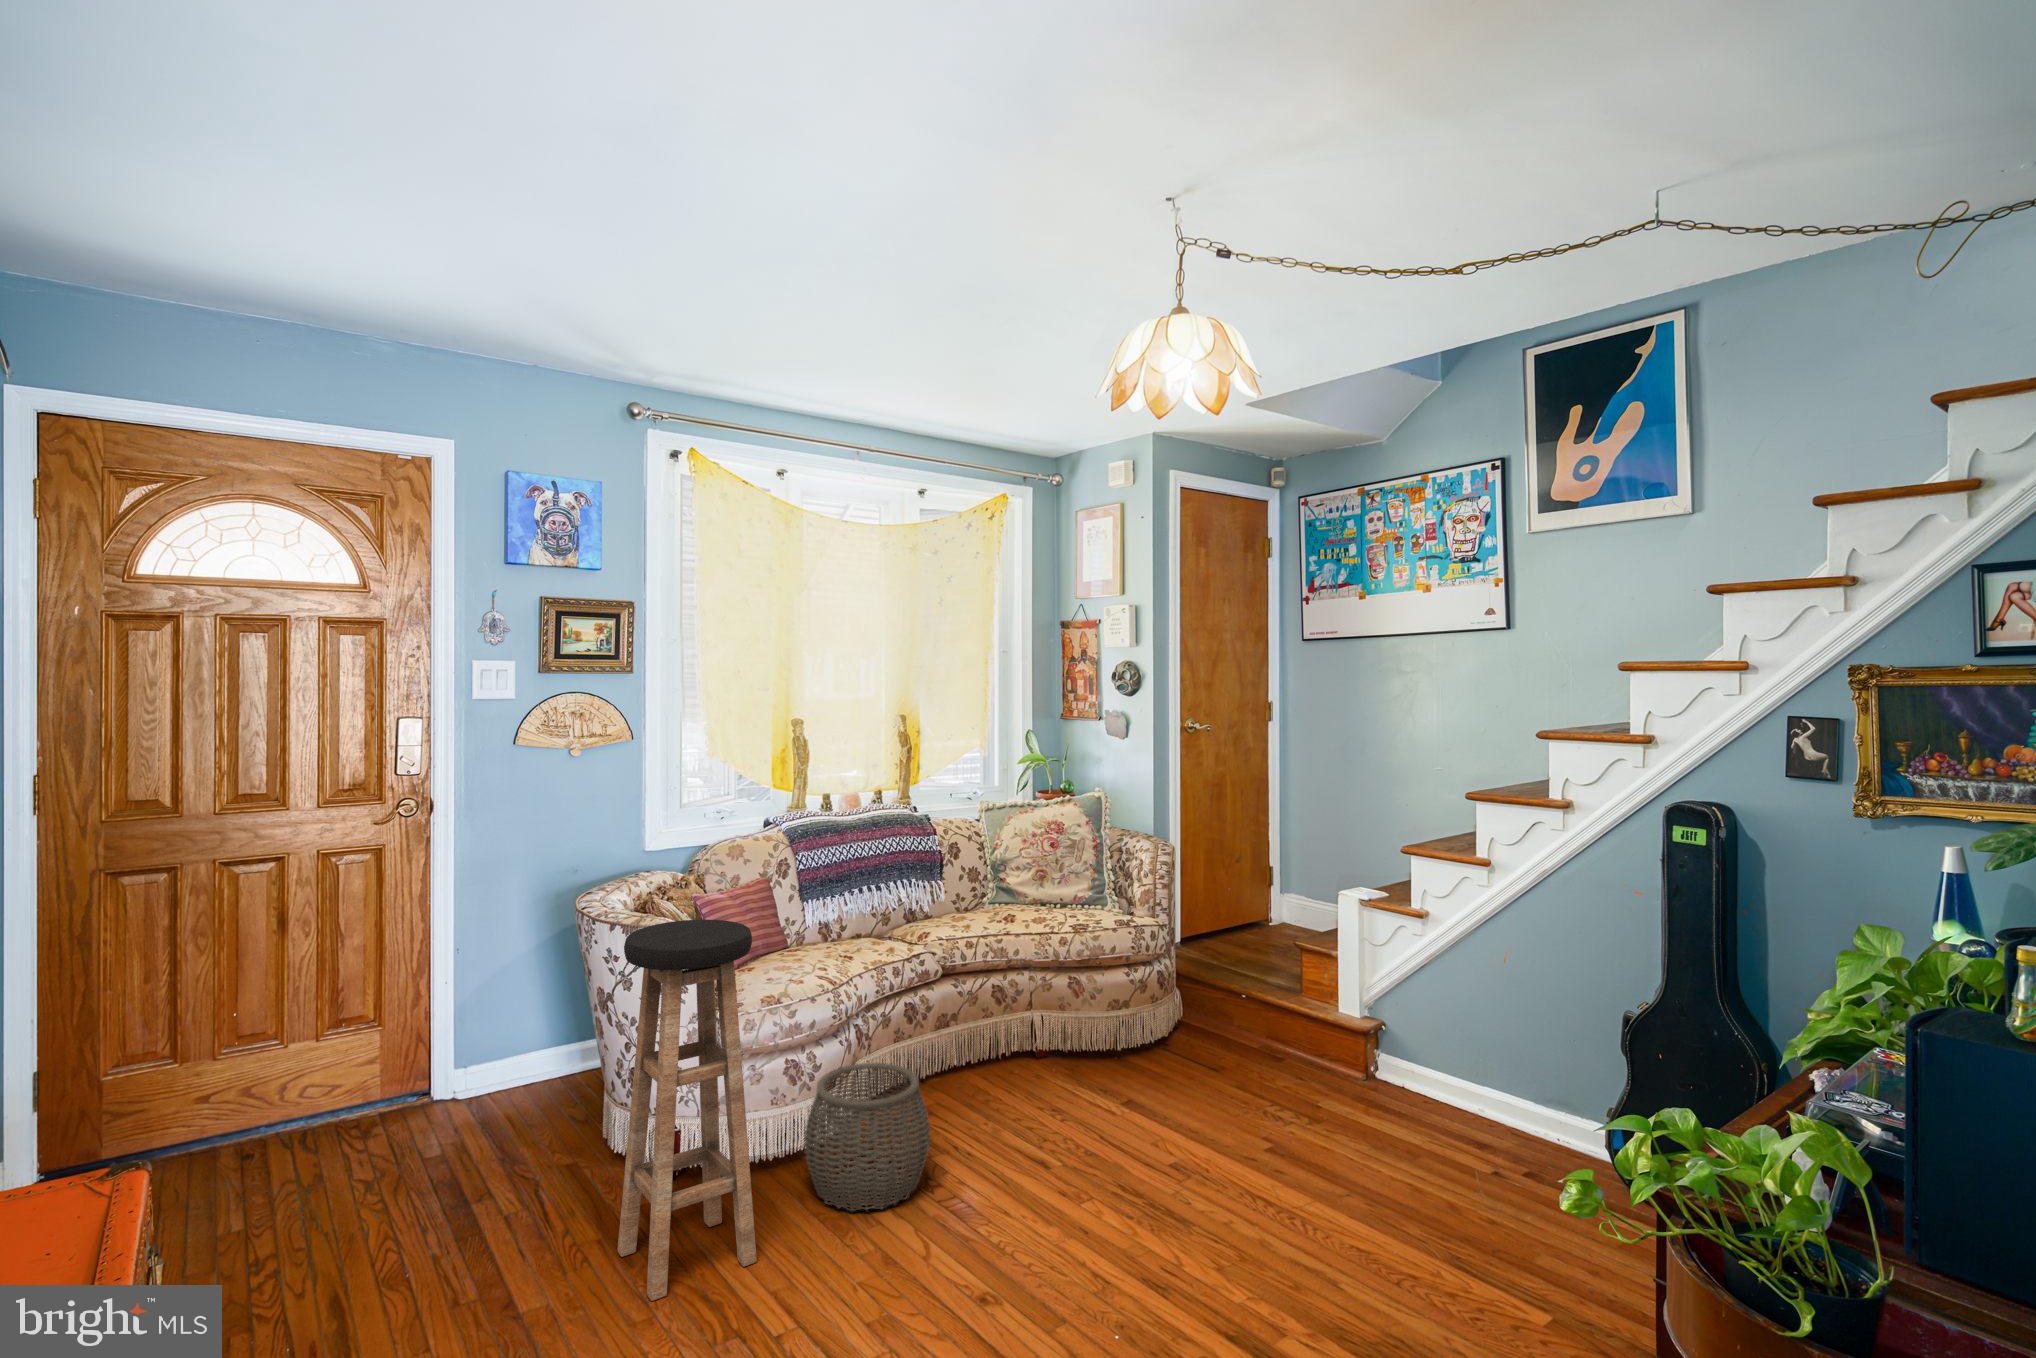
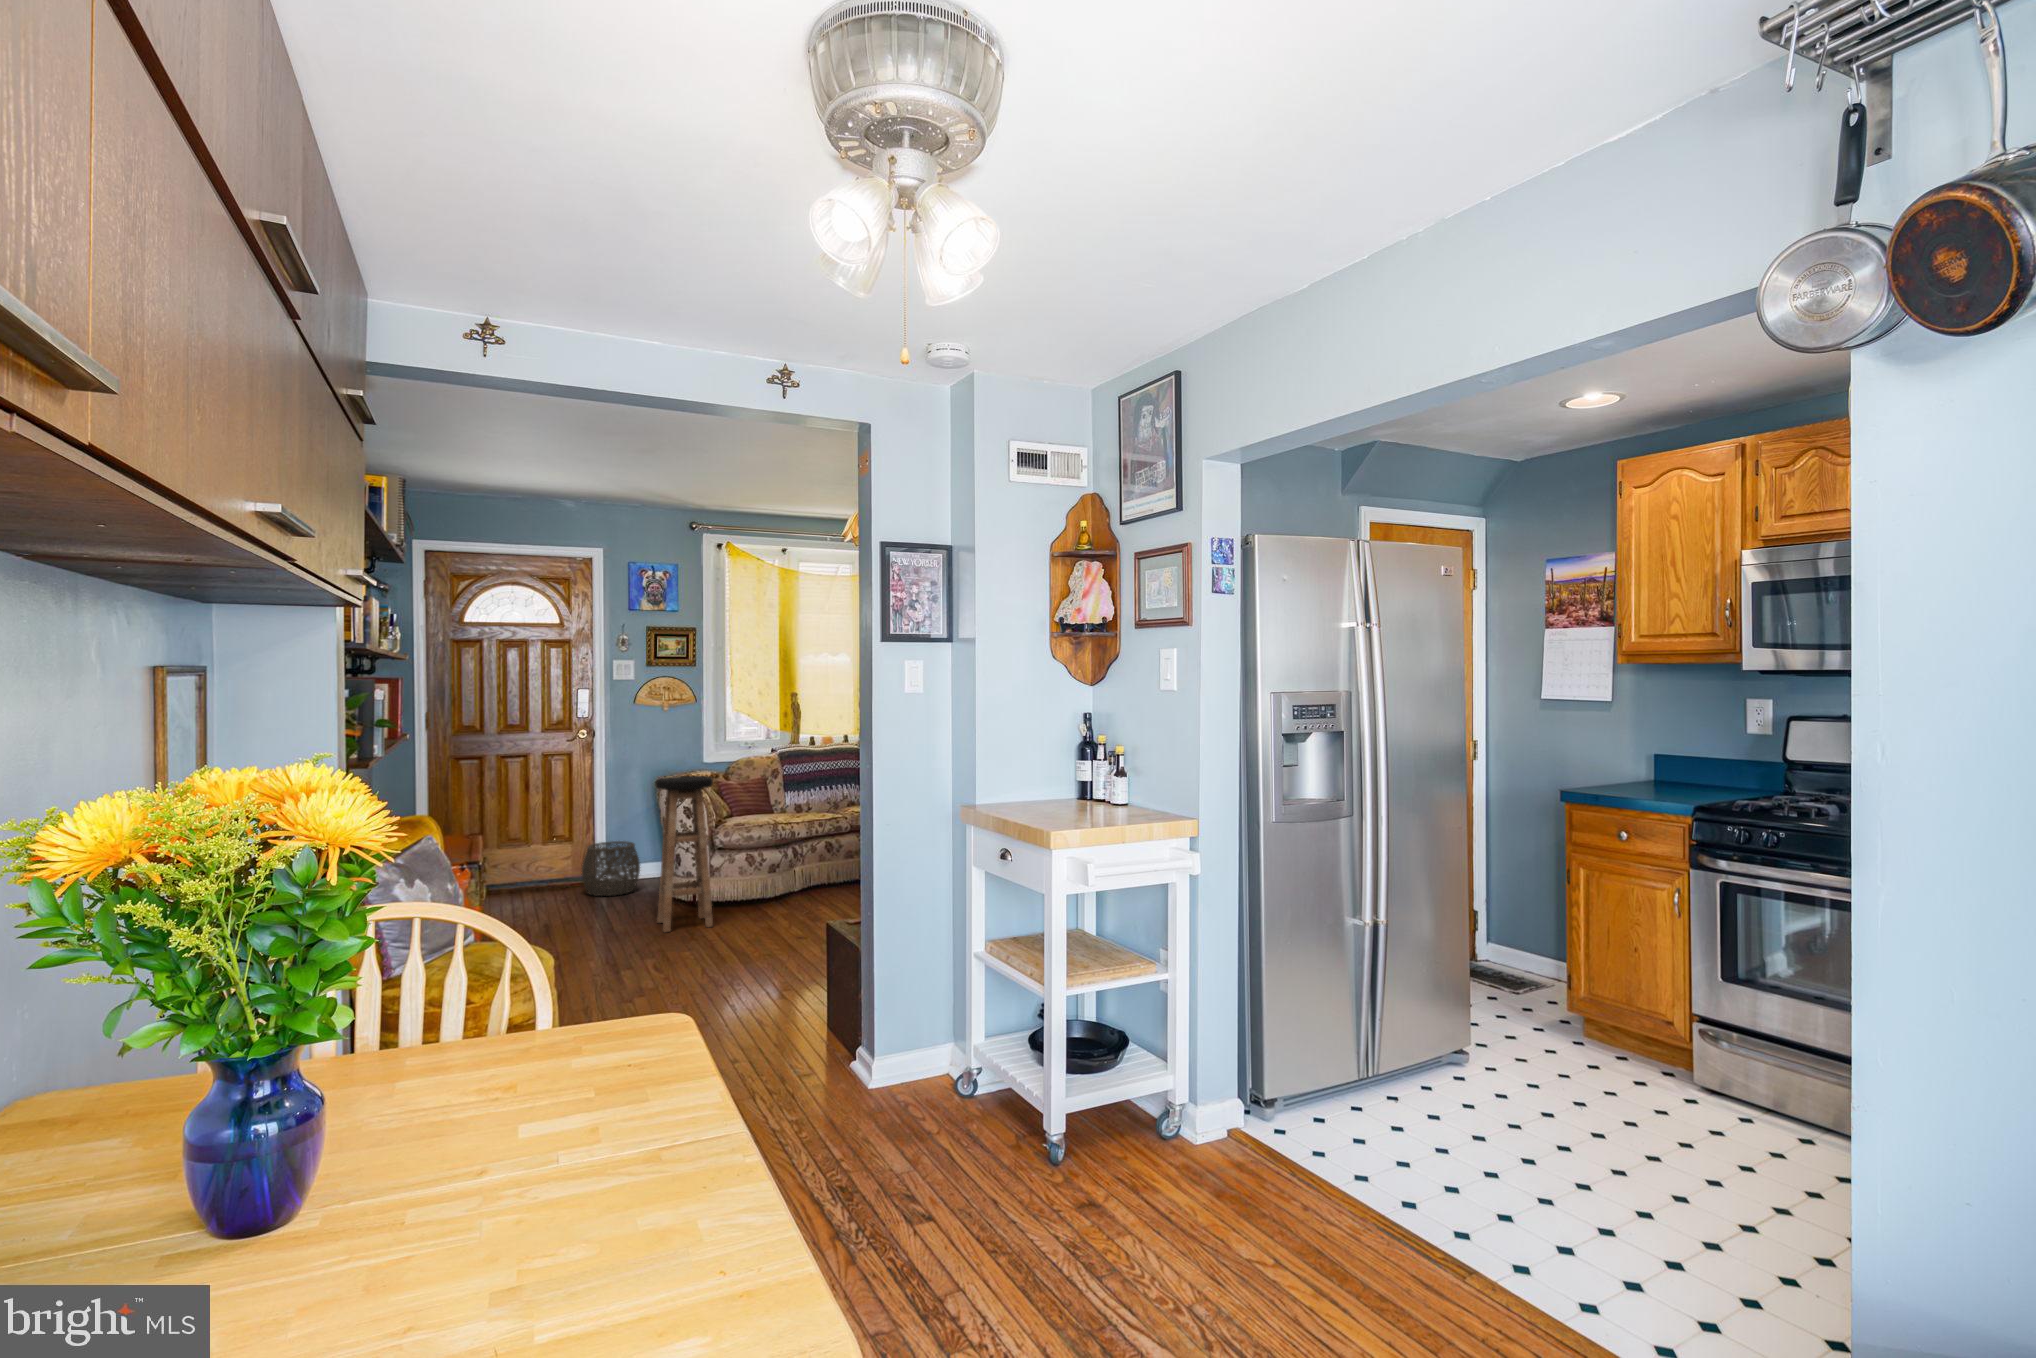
woven basket: present [804,1063,931,1211] -> present [582,841,640,896]

